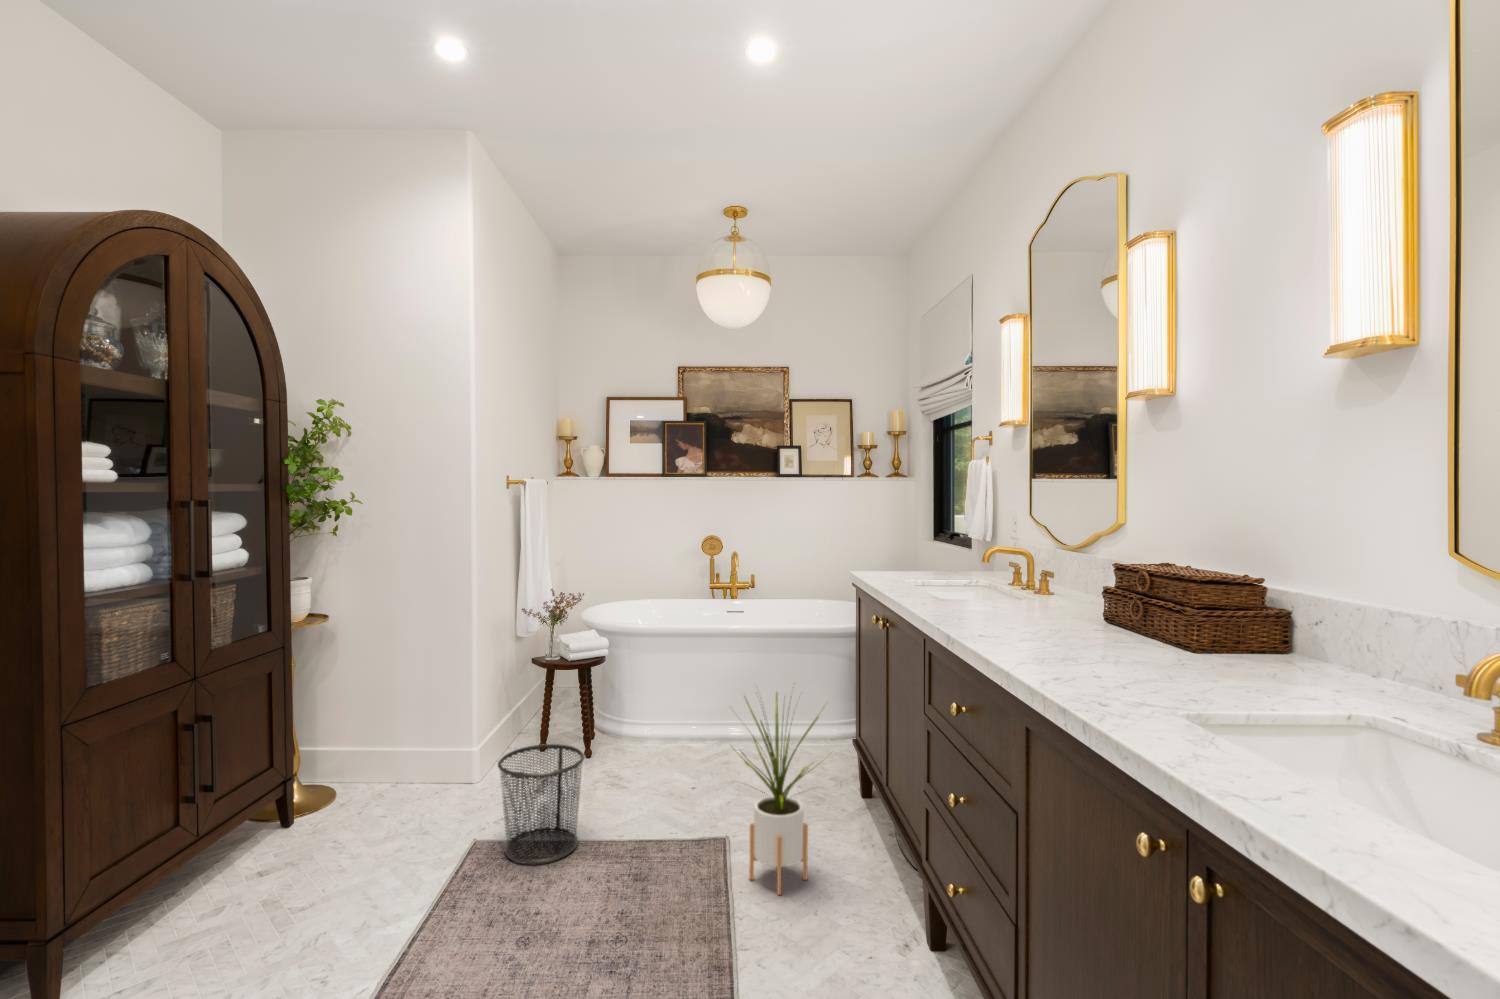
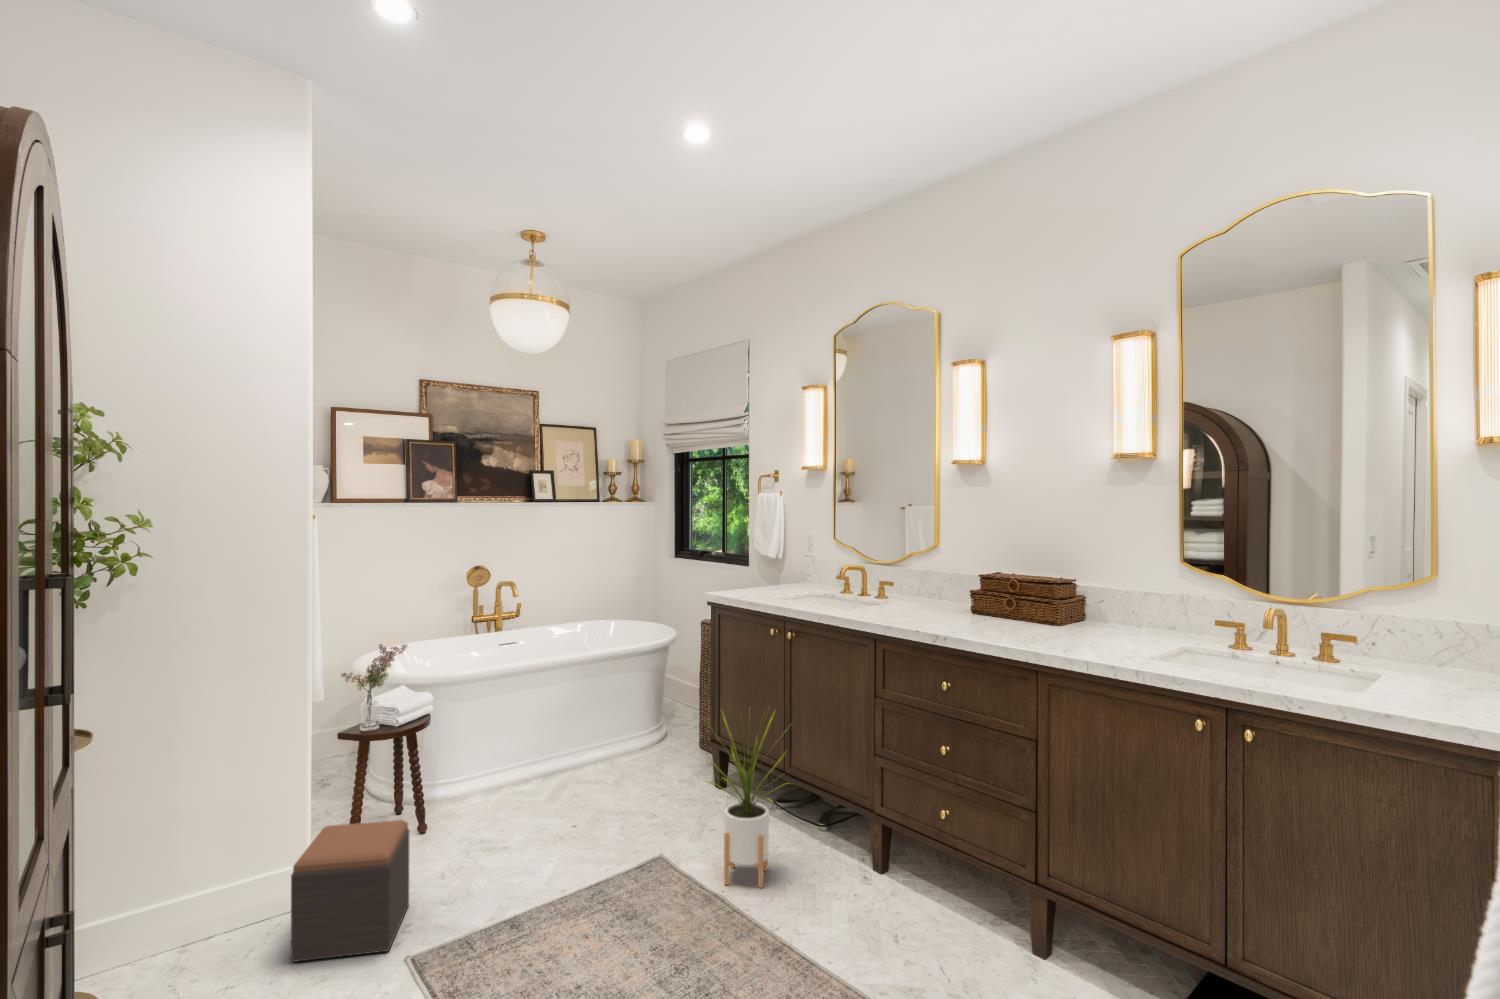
footstool: none [409,728,513,839] -> present [291,820,409,962]
waste bin: present [498,744,584,864] -> none [446,809,544,949]

